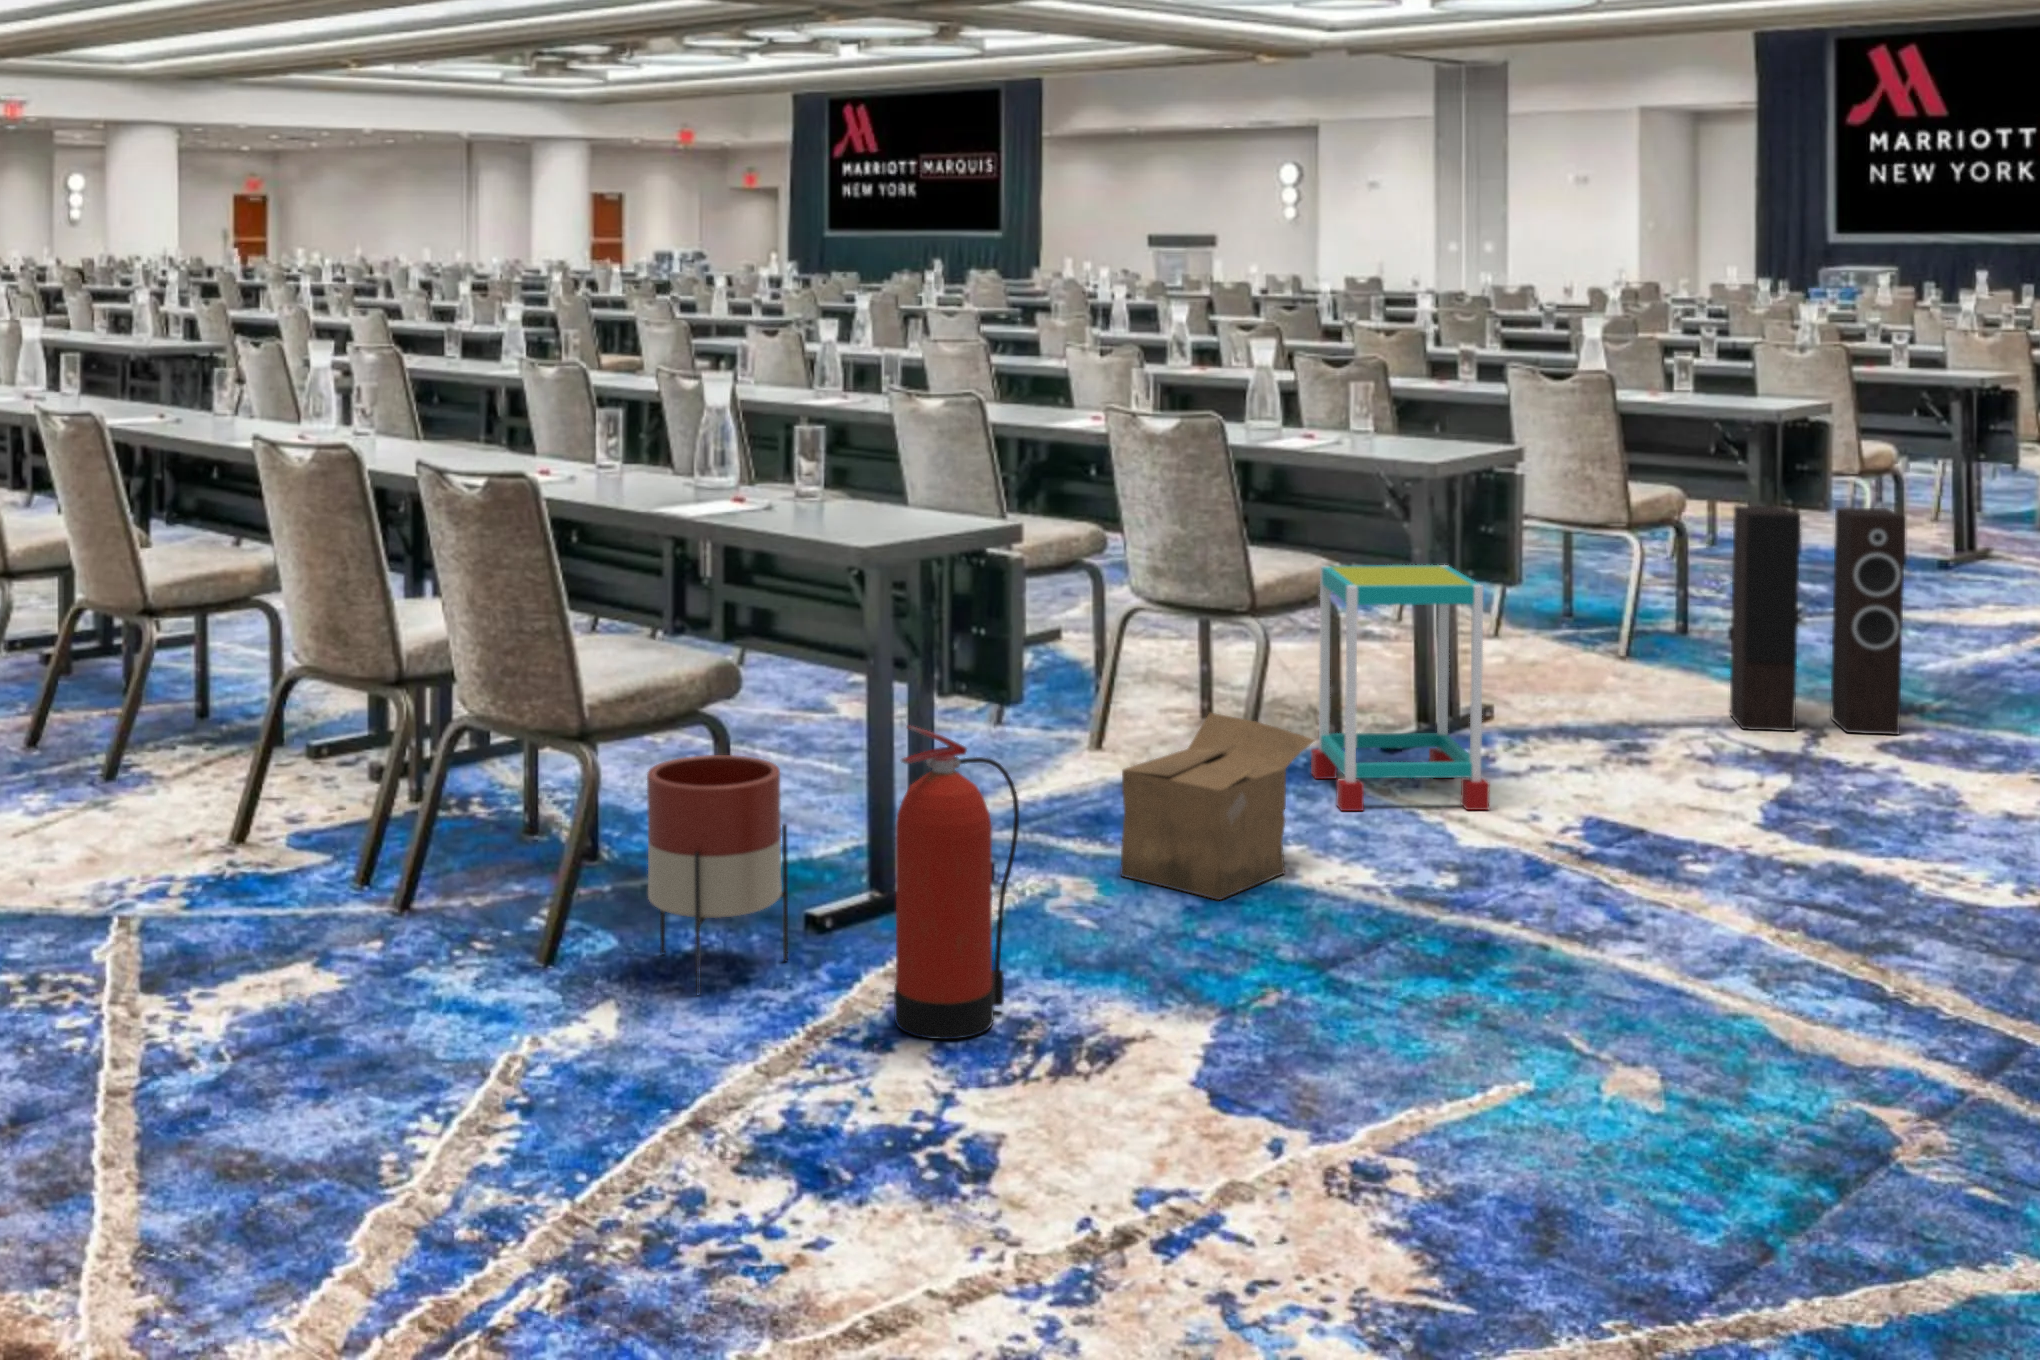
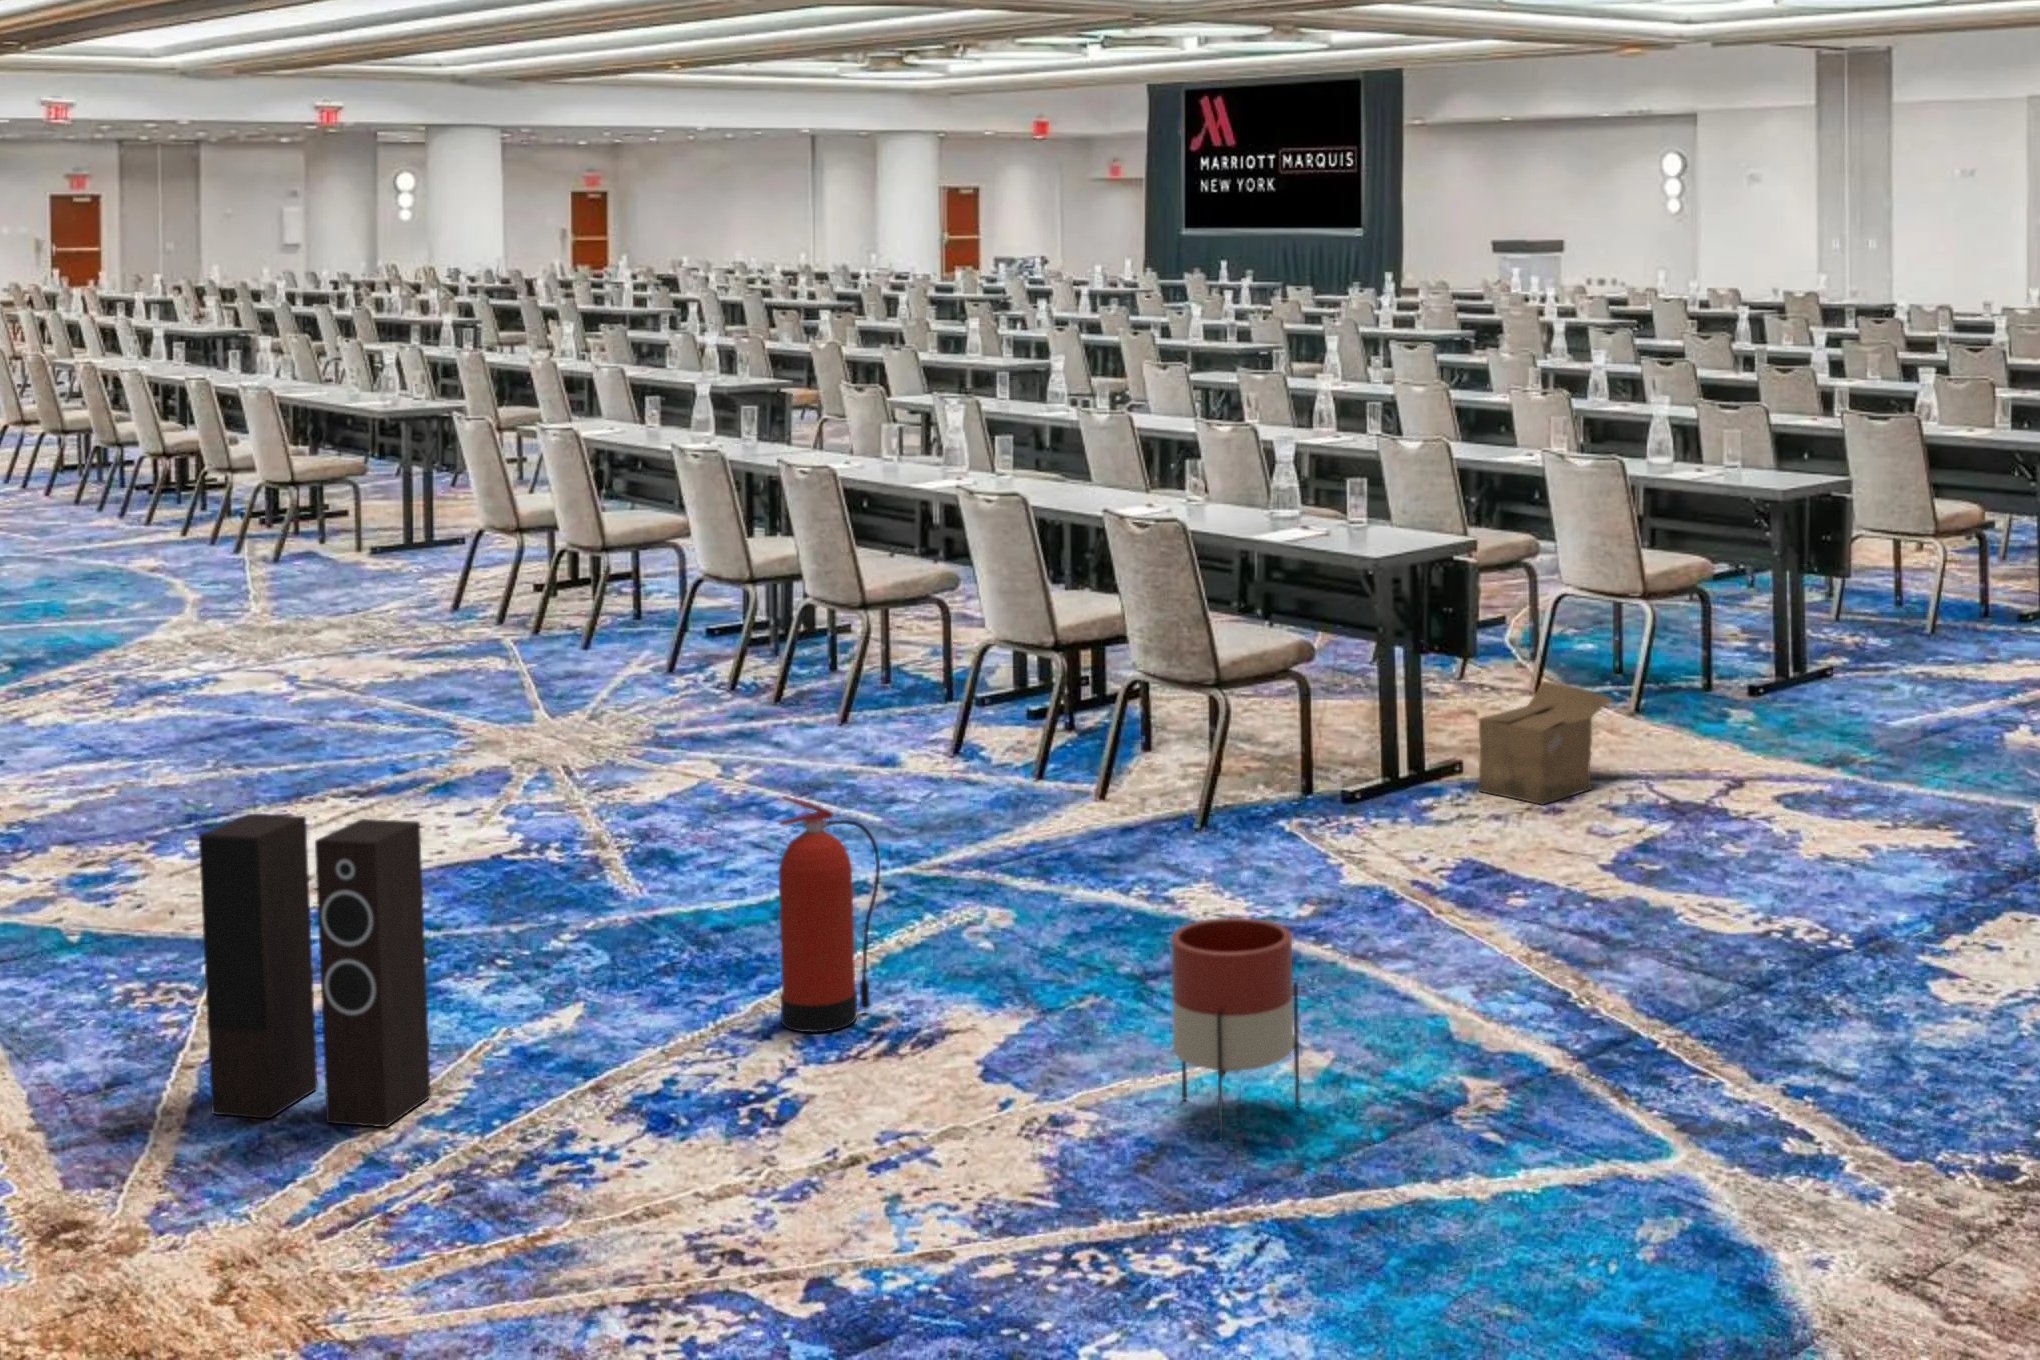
speaker: present [1730,506,1905,735] -> present [199,814,430,1127]
side table: present [1311,565,1490,811] -> none [1261,649,1385,858]
cardboard box: present [1121,713,1314,900] -> present [1478,682,1613,804]
planter: present [647,755,788,995] -> present [1171,918,1299,1140]

